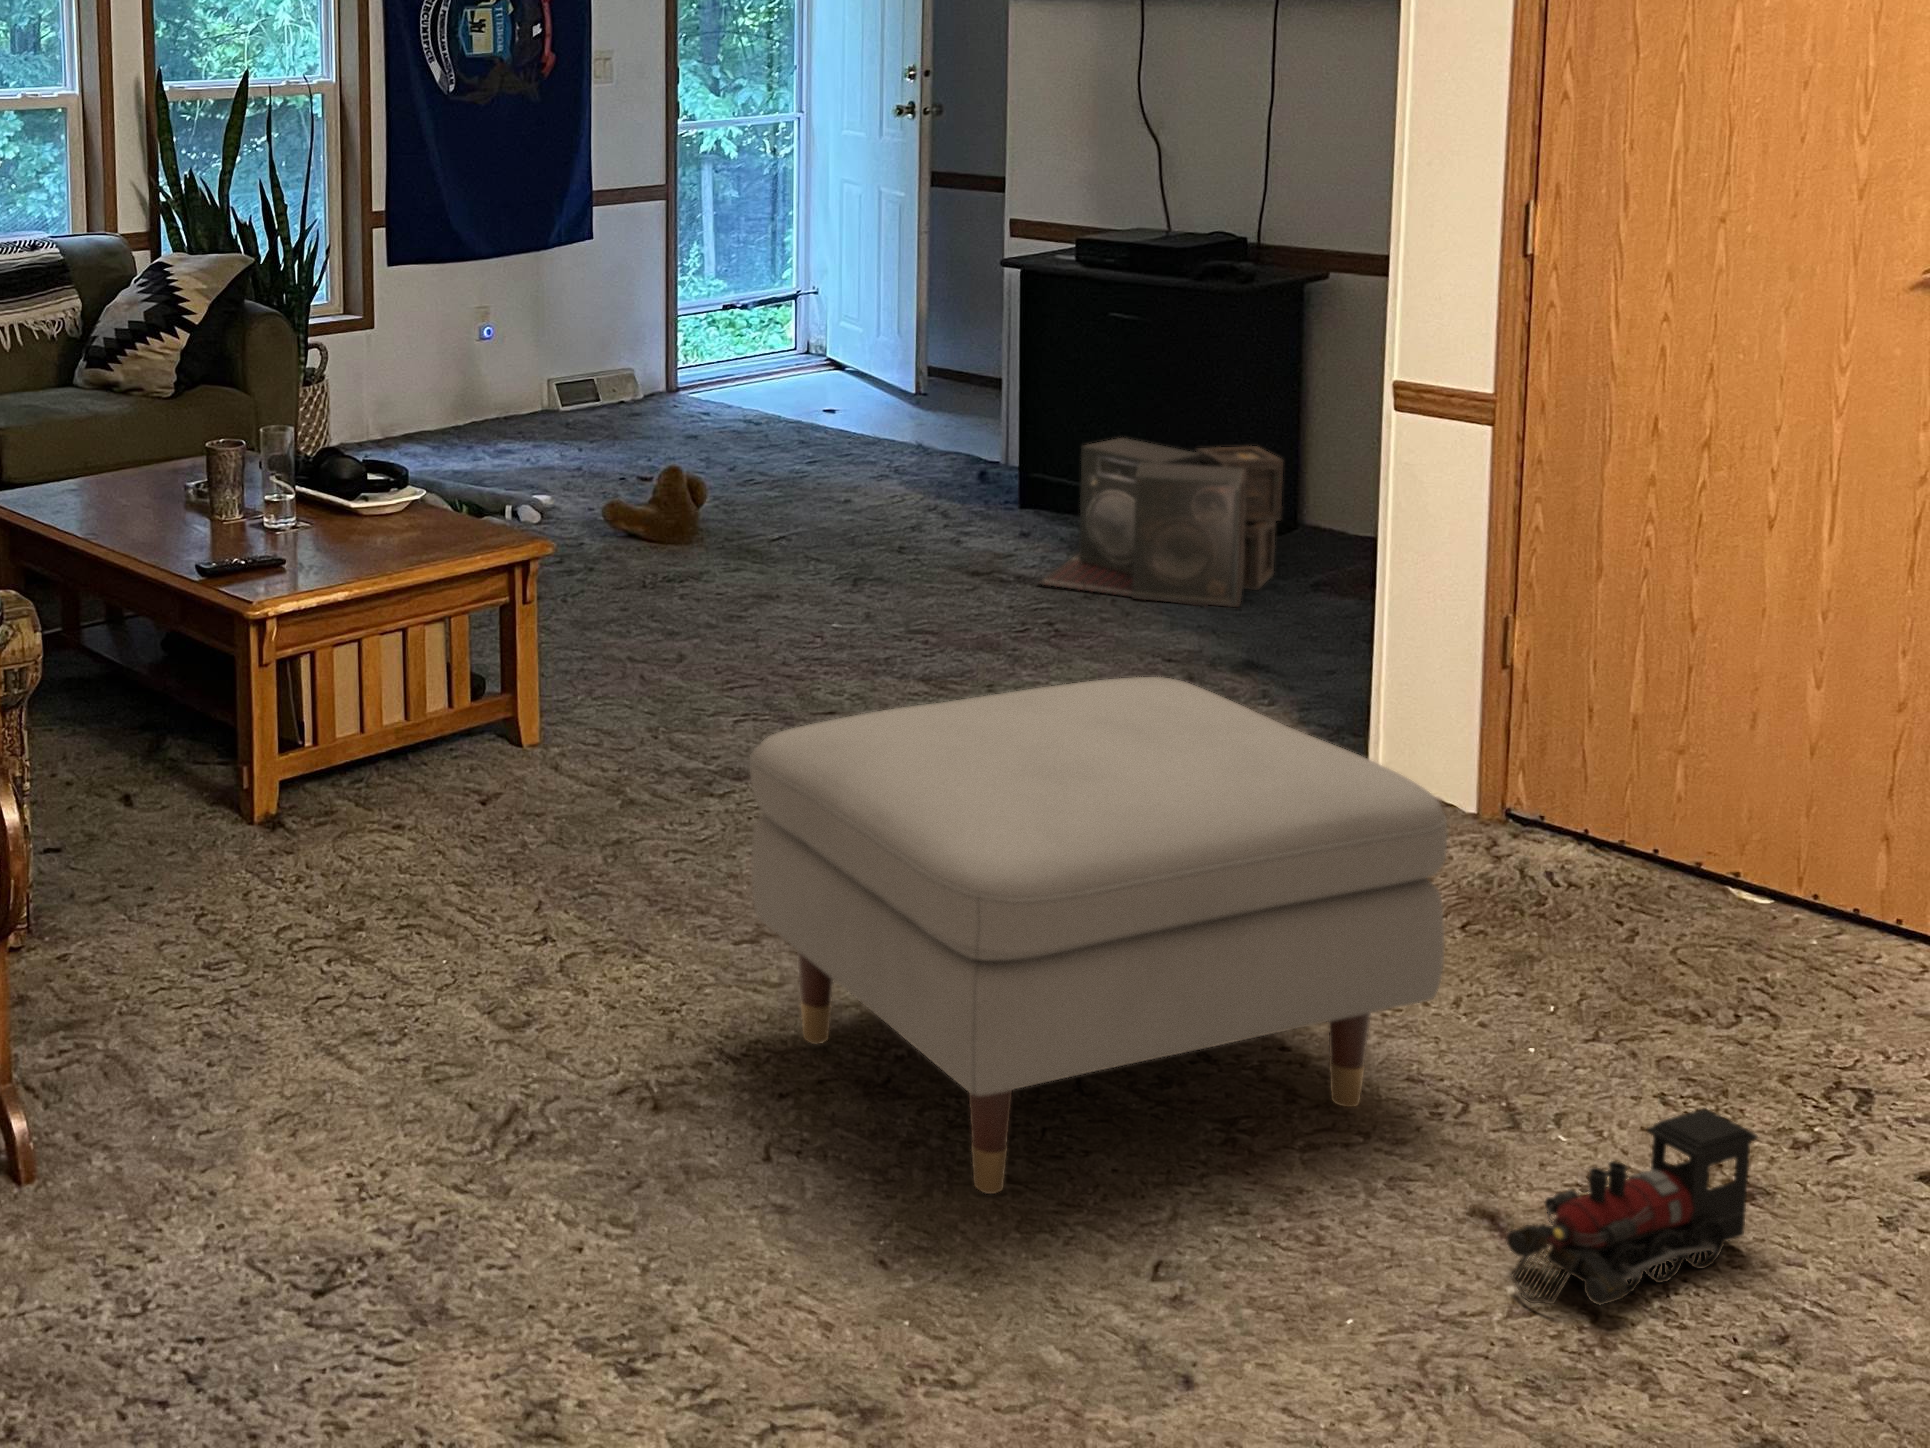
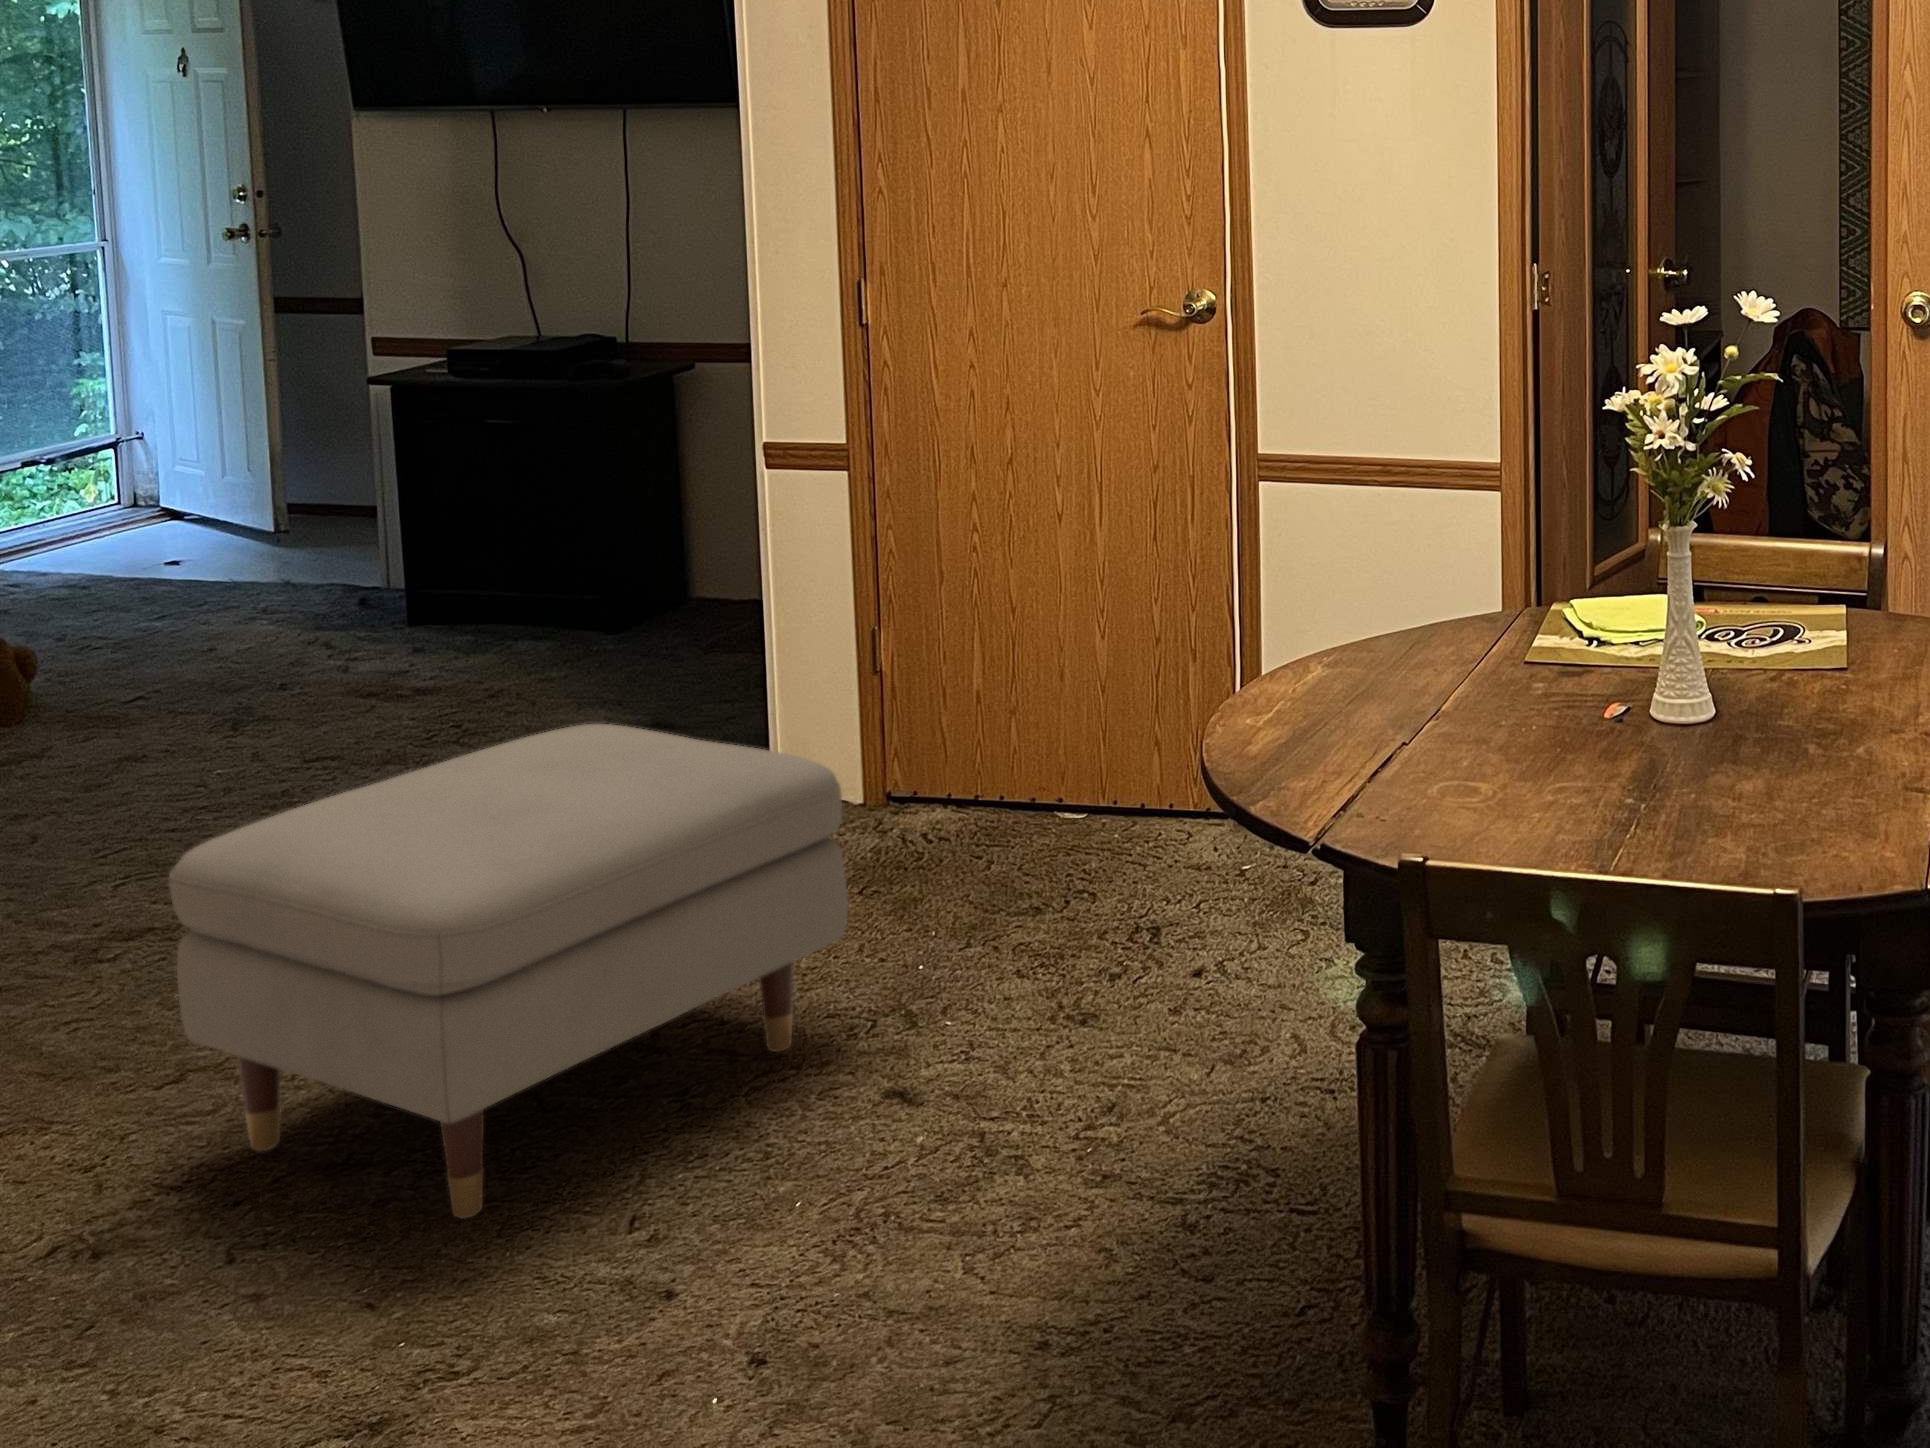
speaker: present [1039,438,1283,607] -> none [437,530,710,693]
toy train: present [1507,1108,1758,1305] -> none [914,958,1082,1142]

